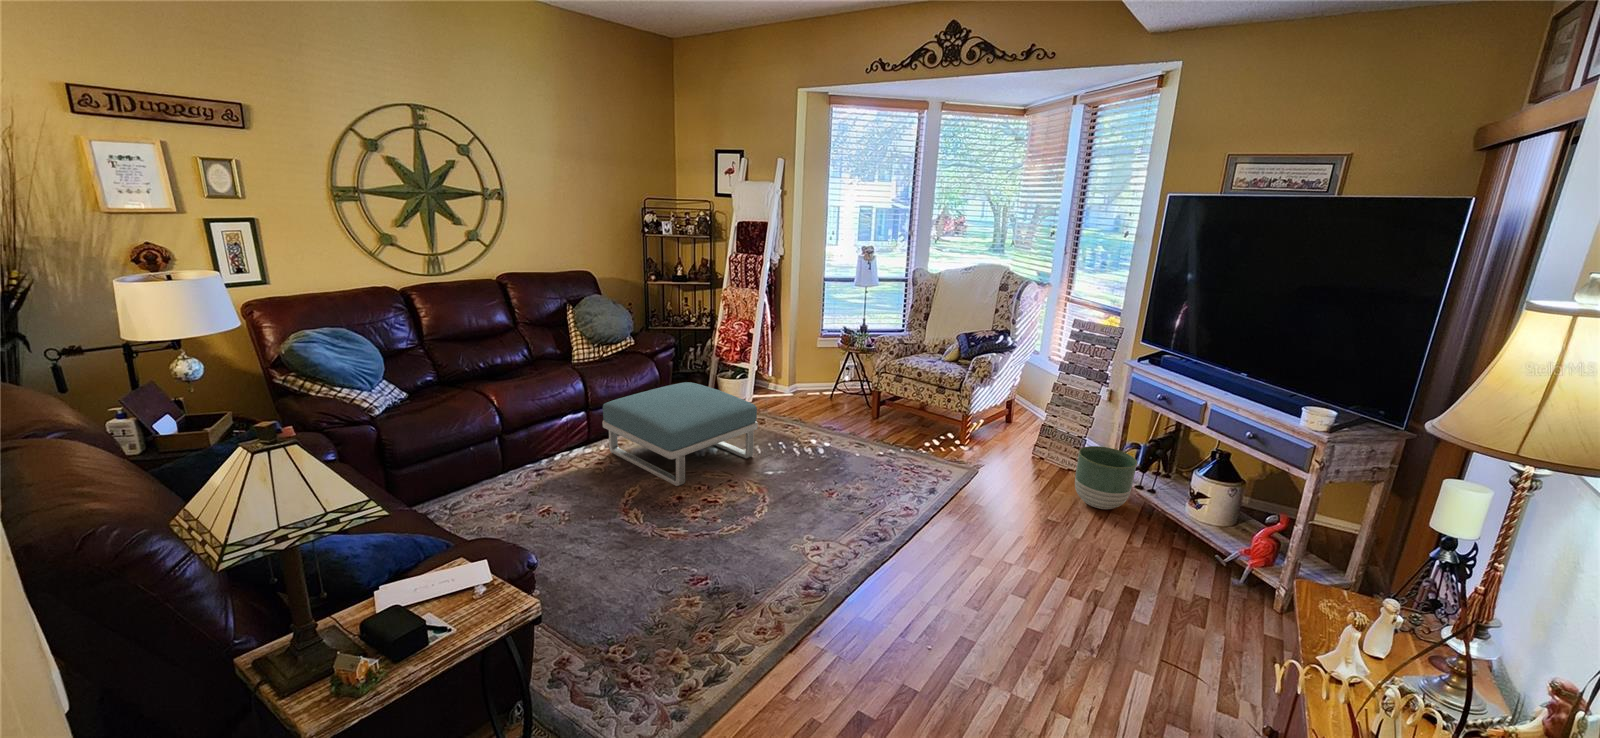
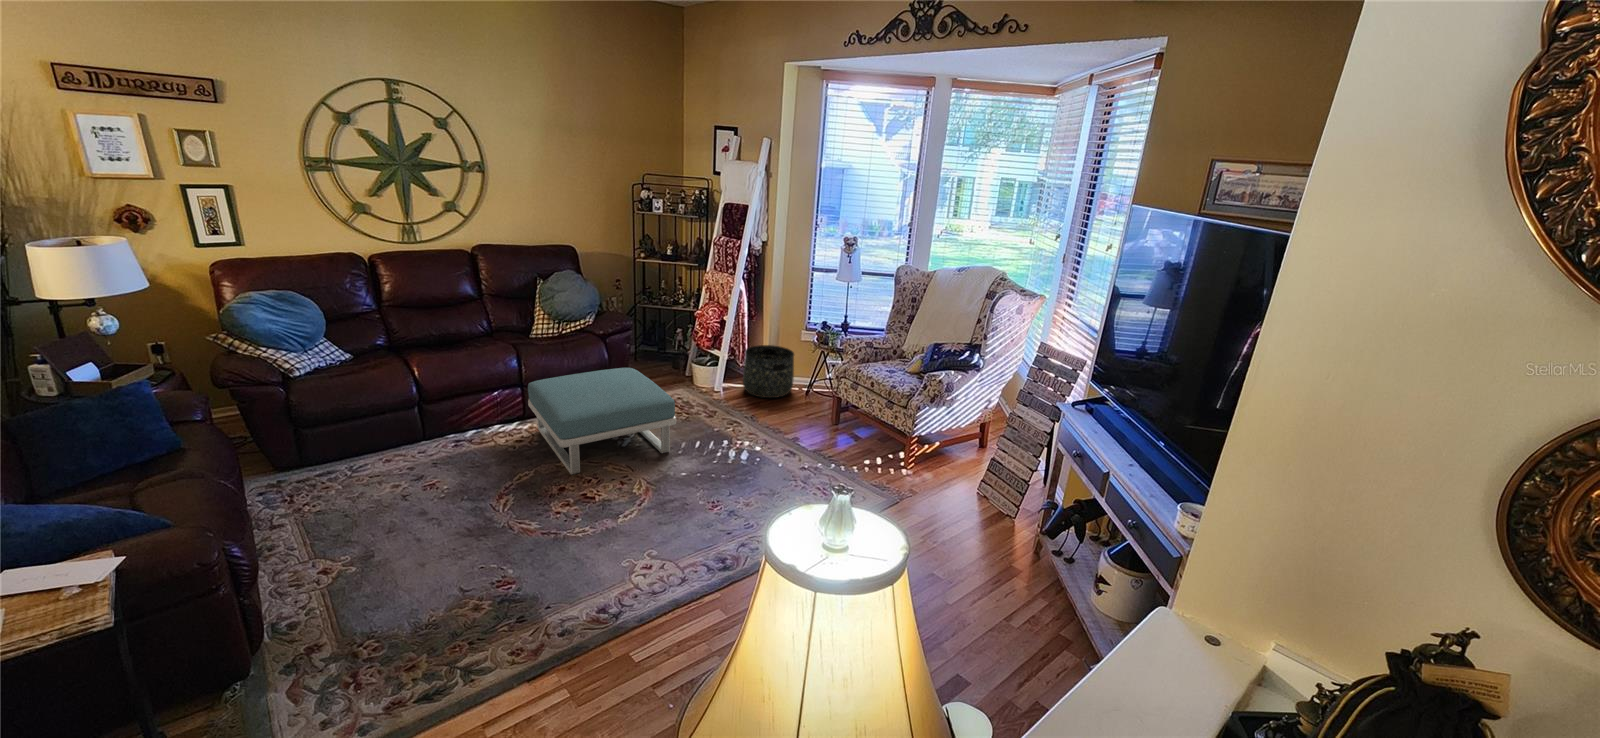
basket: none [773,353,822,402] -> present [743,345,794,398]
planter: present [1075,446,1137,509] -> none [983,493,1053,570]

